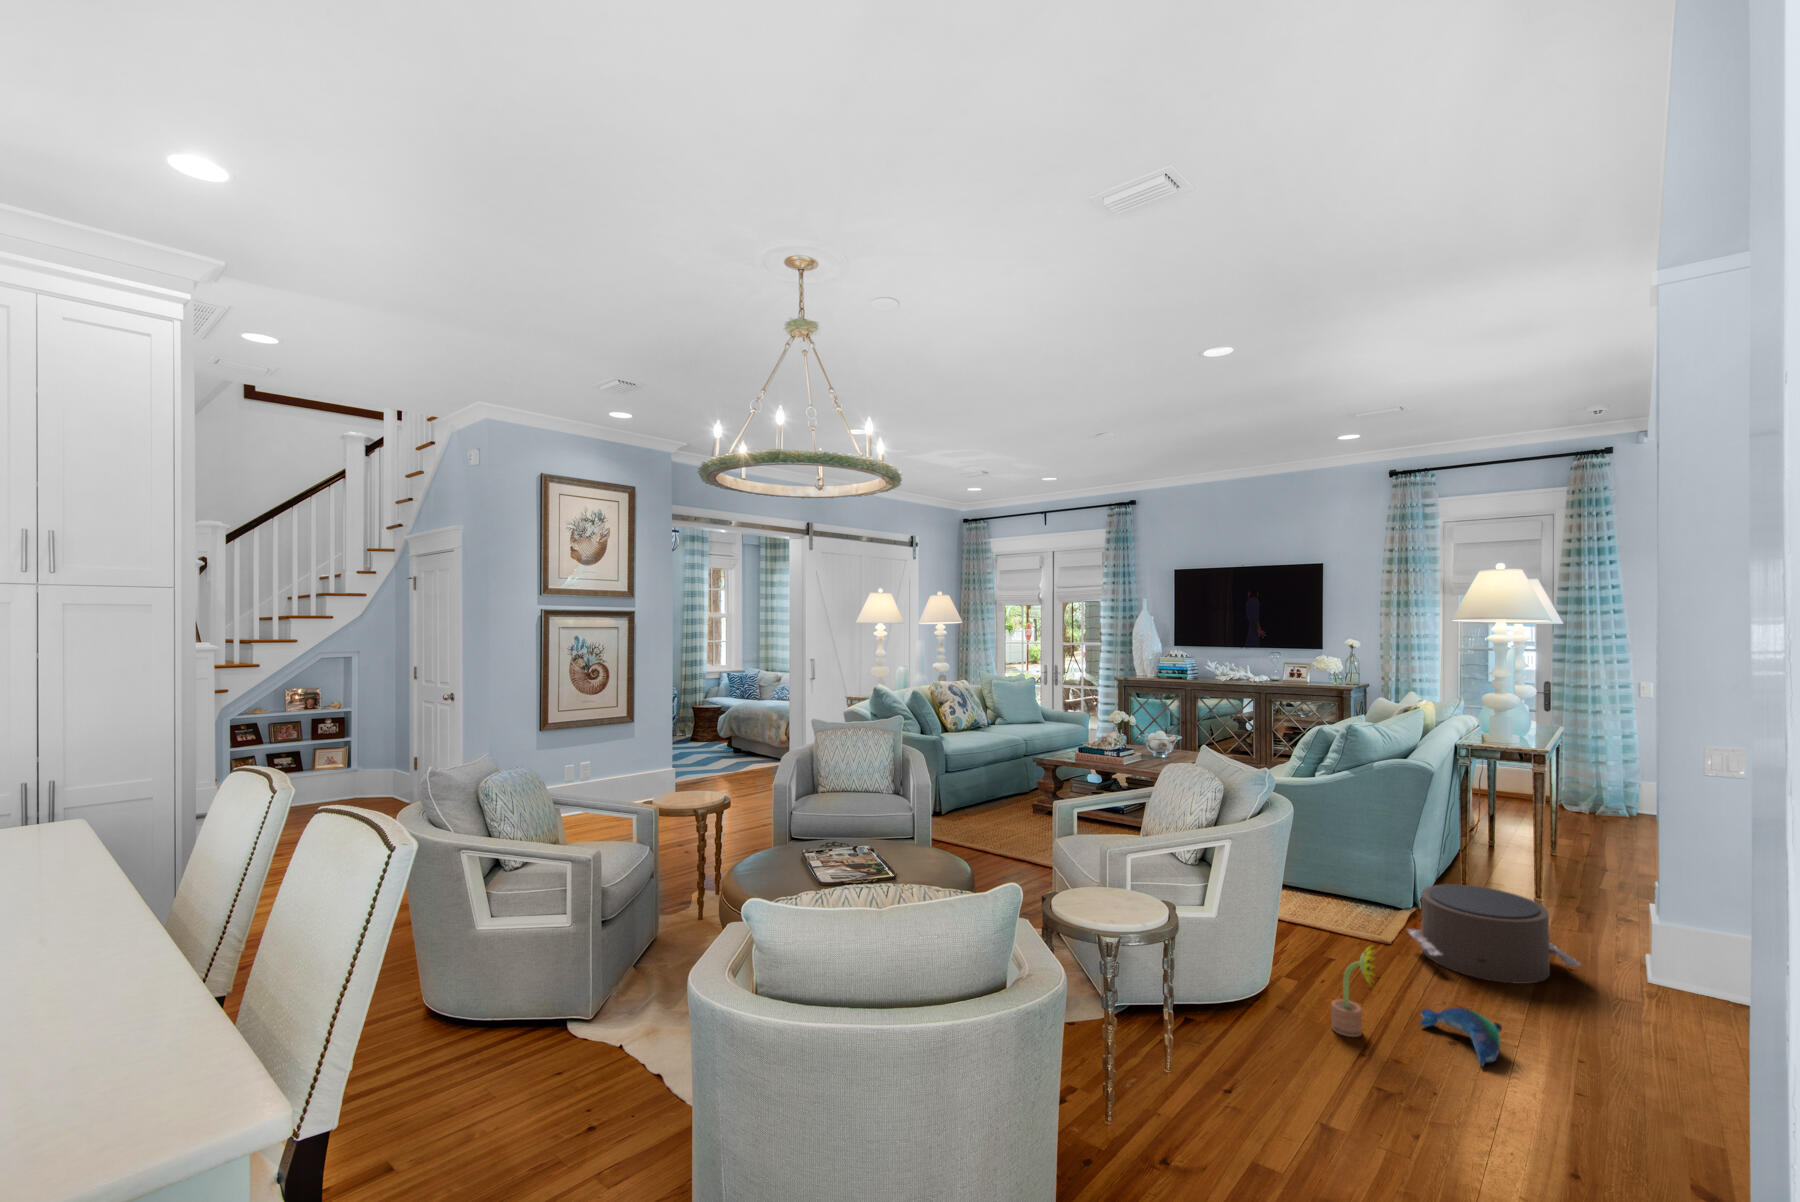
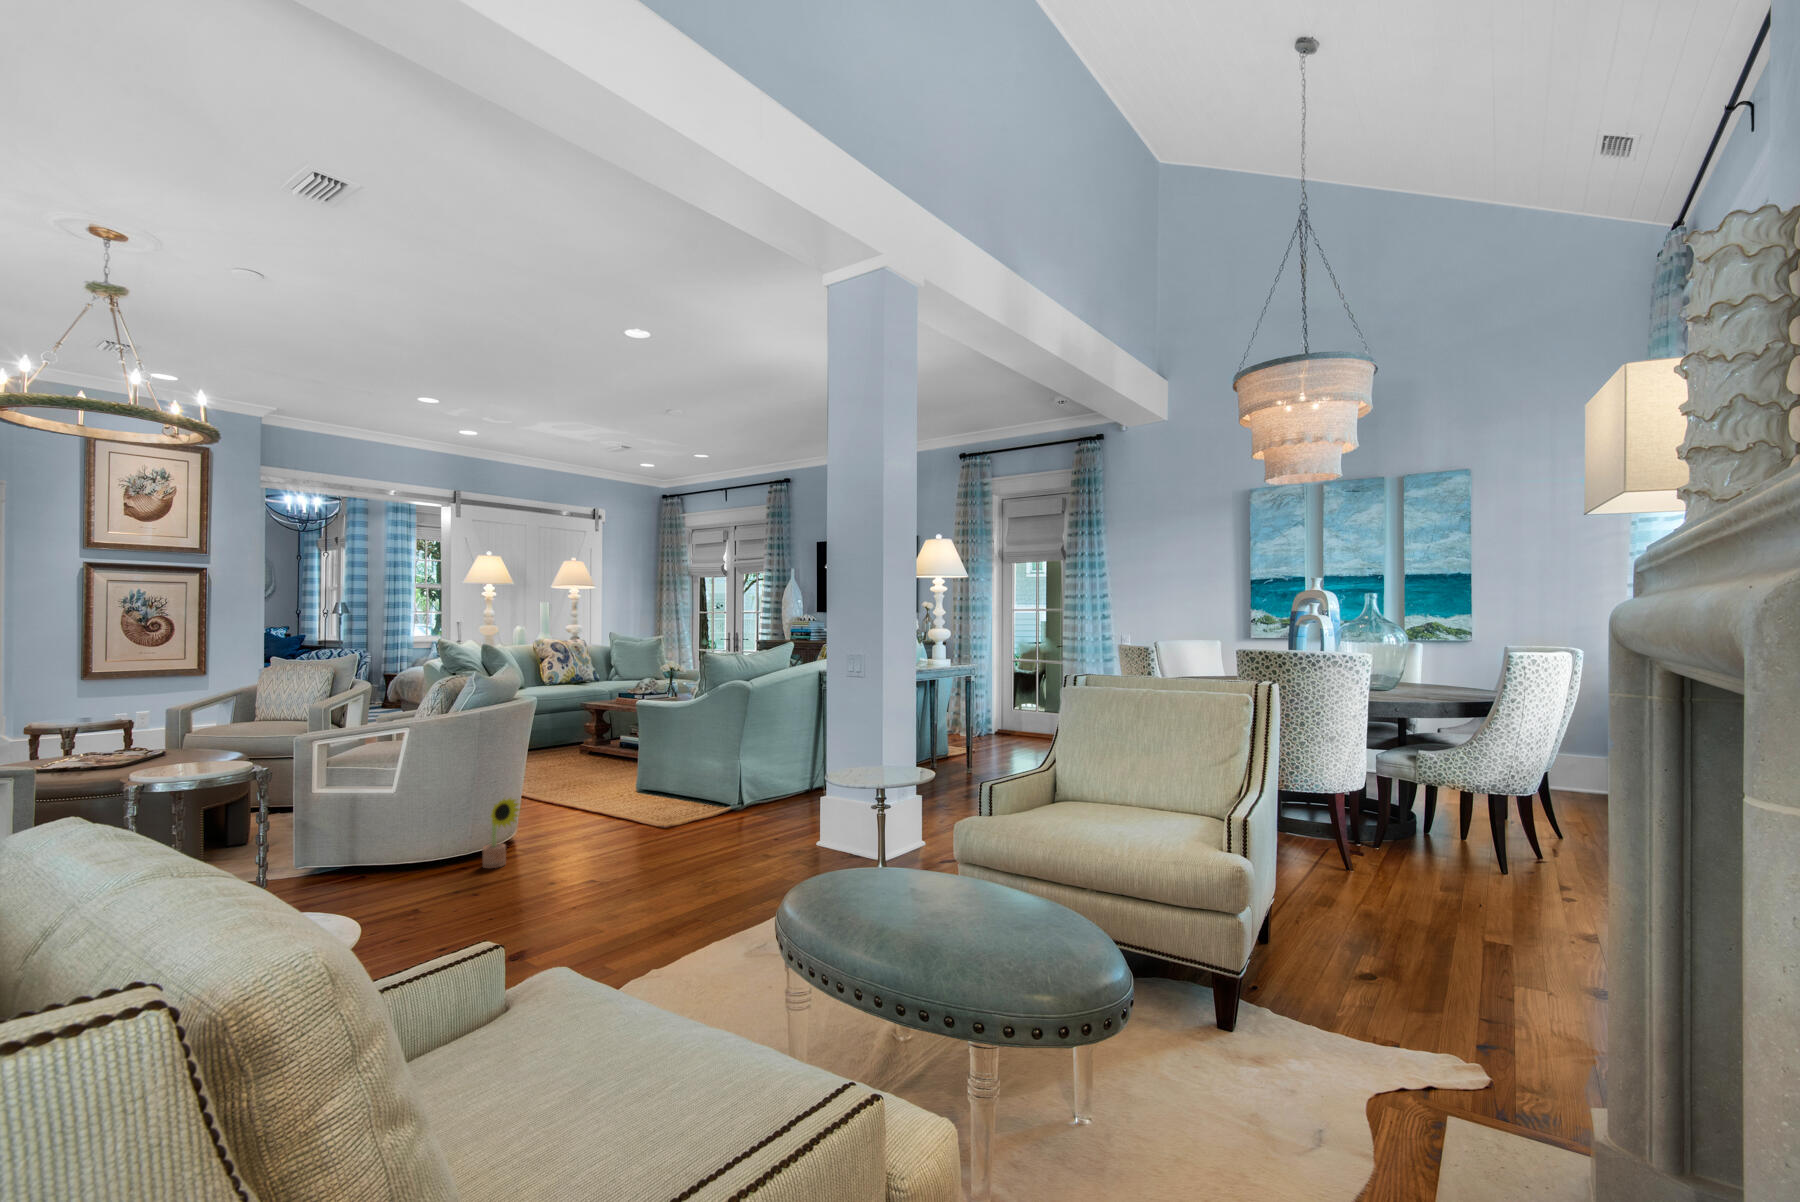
pouf: present [1408,884,1581,984] -> none [648,774,762,840]
plush toy: present [1421,1008,1502,1066] -> none [544,845,589,879]

